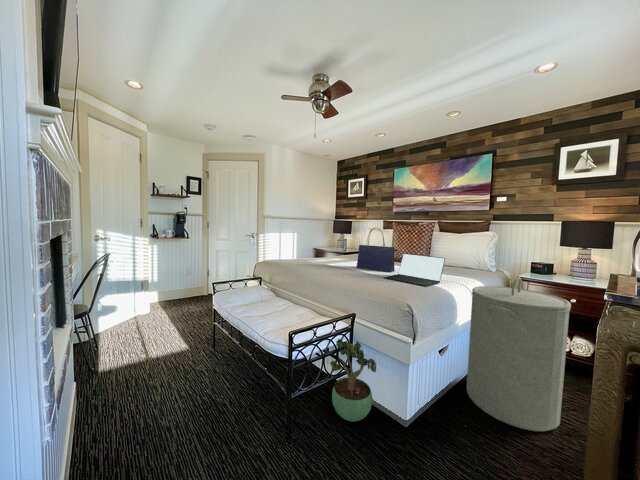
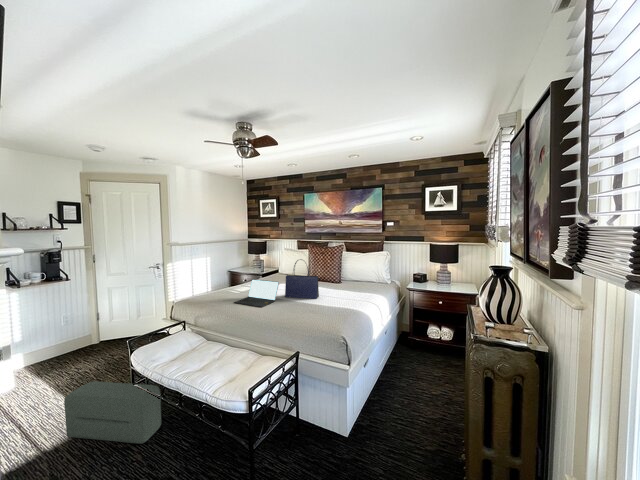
laptop: present [384,253,445,286] -> present [234,279,279,307]
laundry hamper: present [467,277,571,431] -> none [382,296,443,408]
pouf: none [166,312,230,371] -> present [64,381,161,444]
potted plant: present [330,339,376,422] -> none [279,377,324,449]

